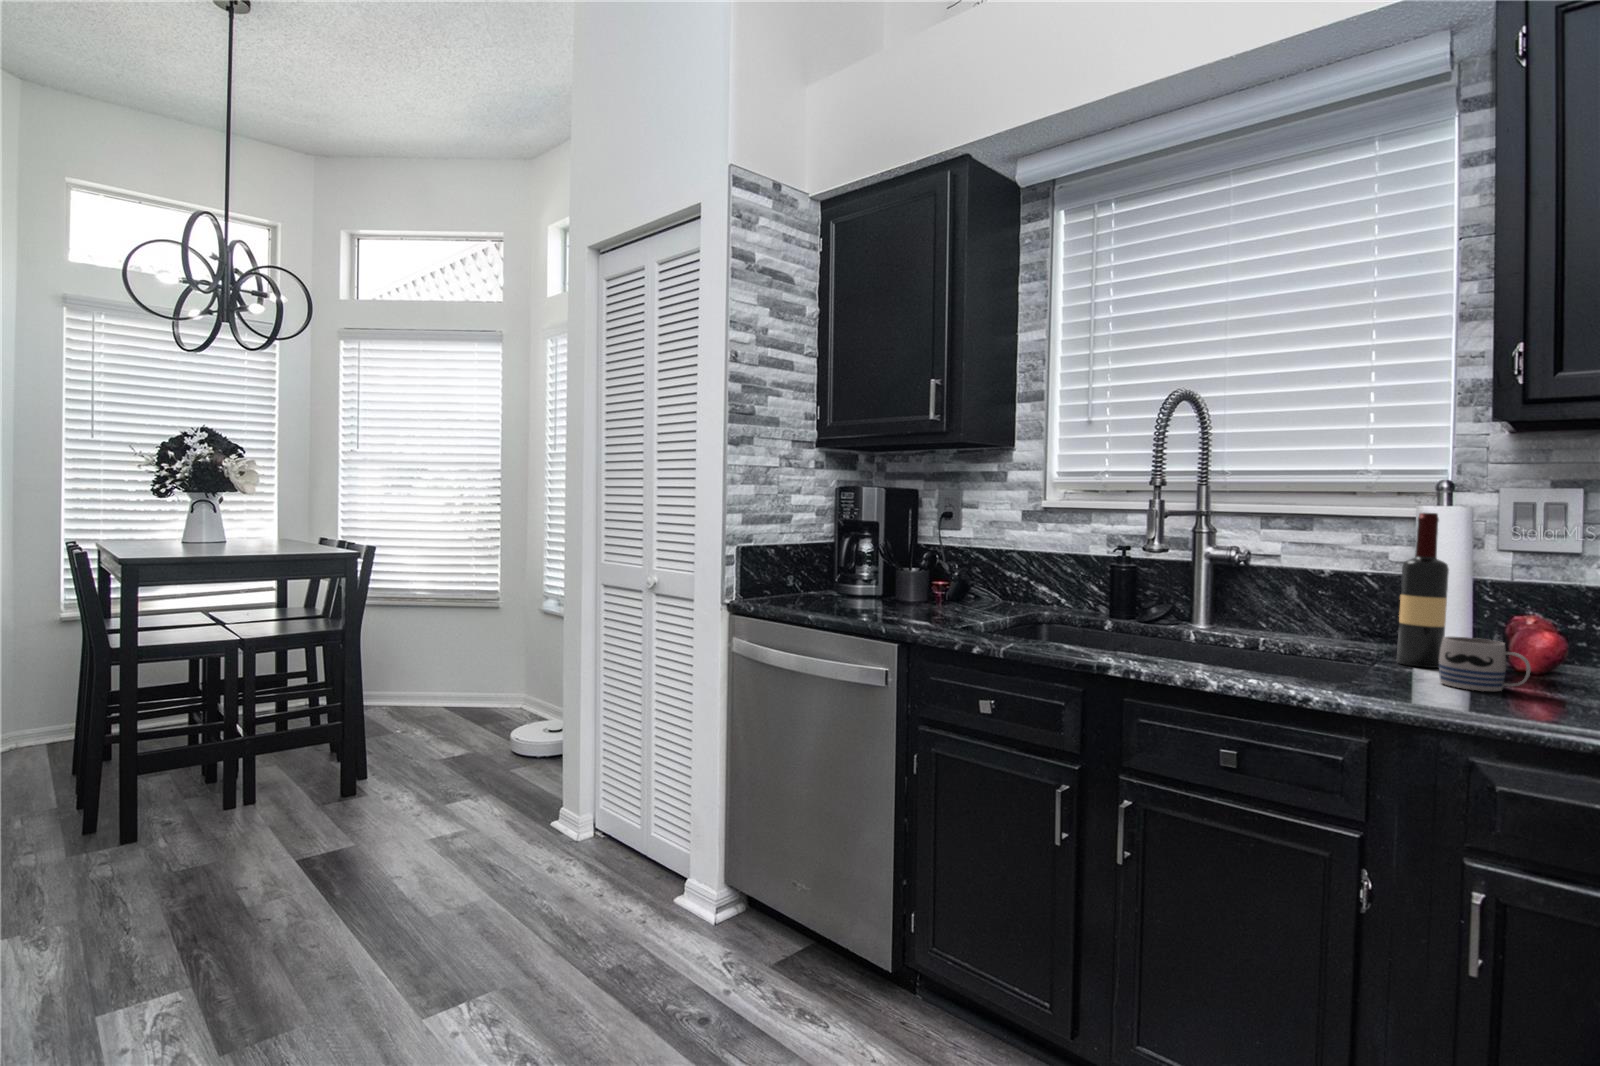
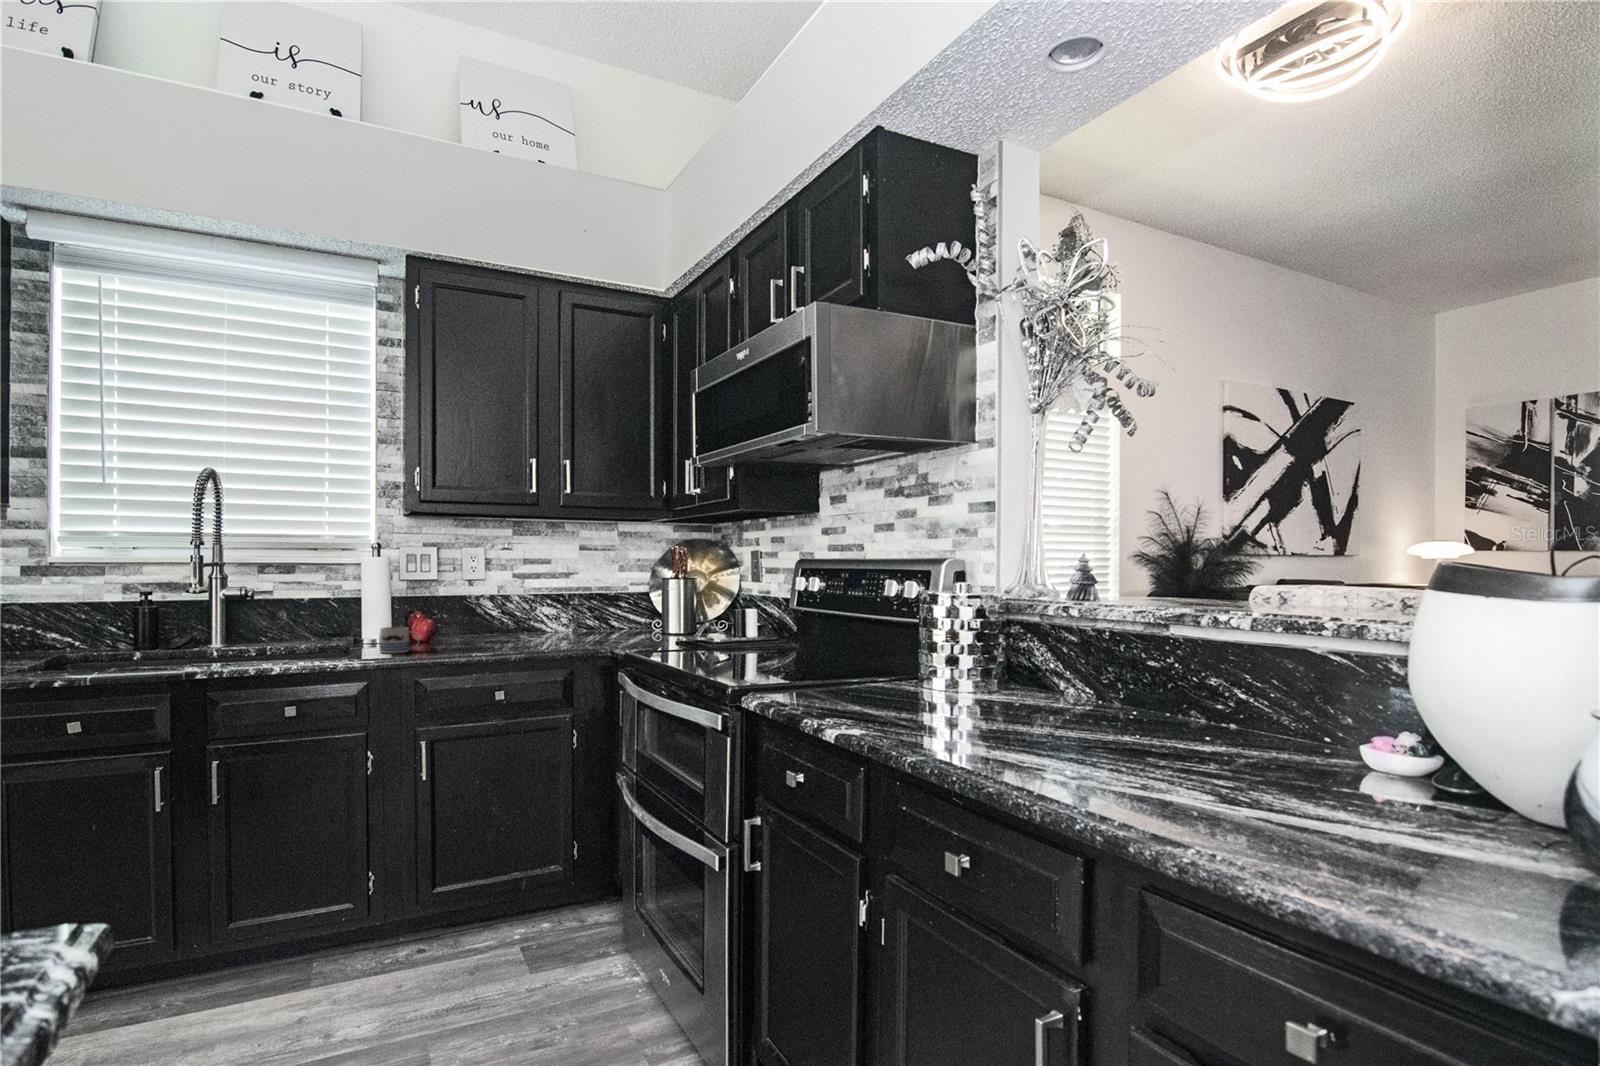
wine bottle: present [1397,513,1449,668] -> none [354,561,380,648]

